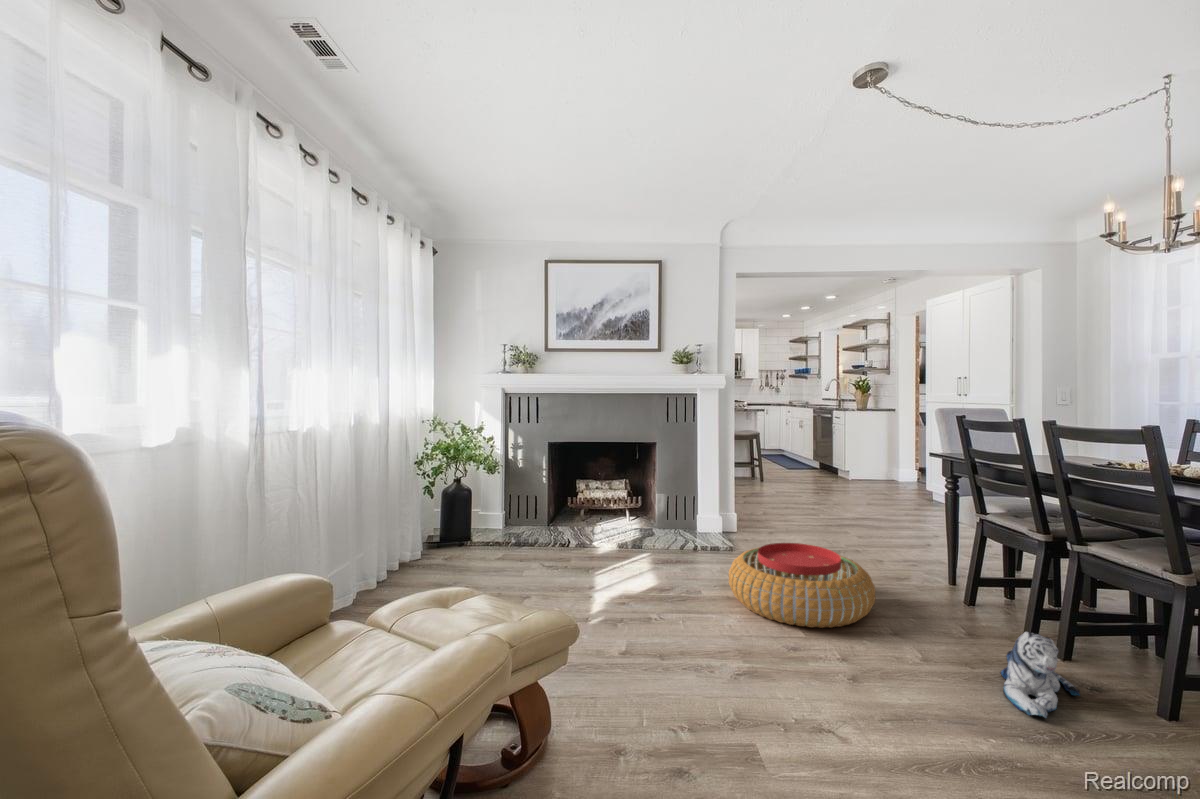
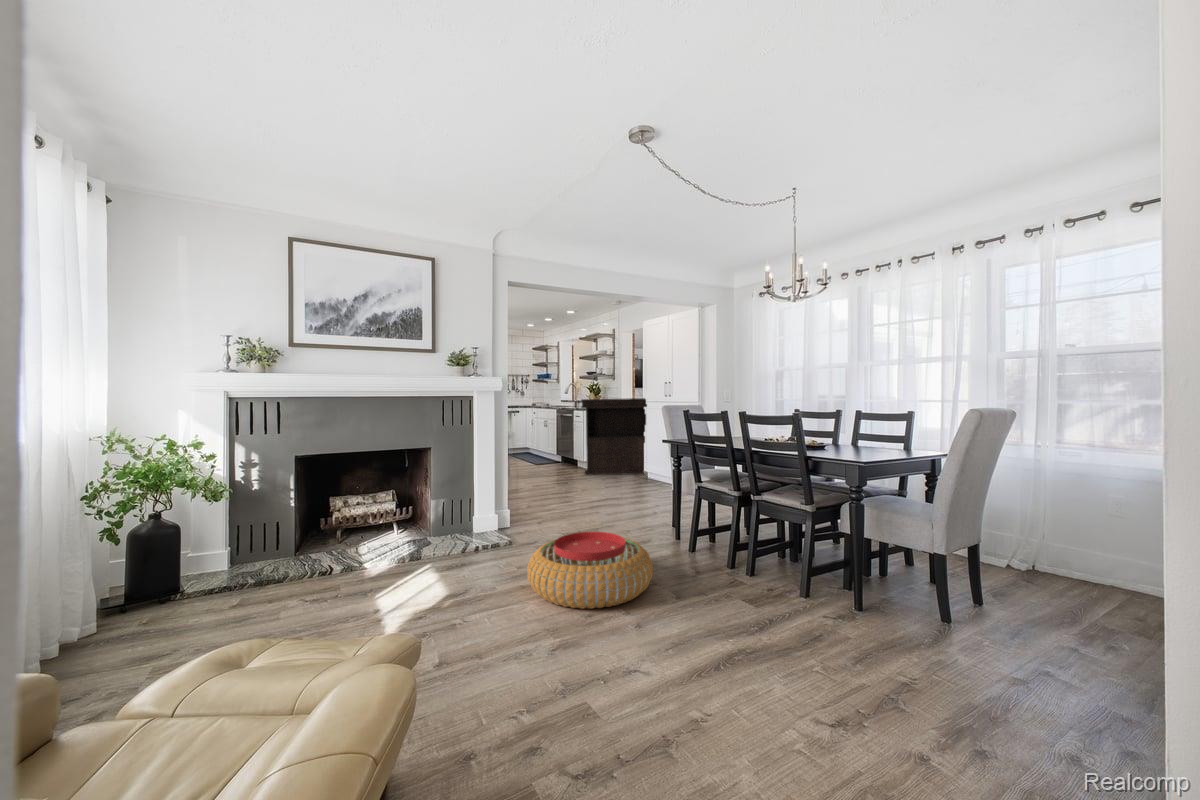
console table: none [837,397,947,493] -> present [581,398,647,475]
plush toy: present [1000,632,1079,718] -> none [748,574,797,638]

